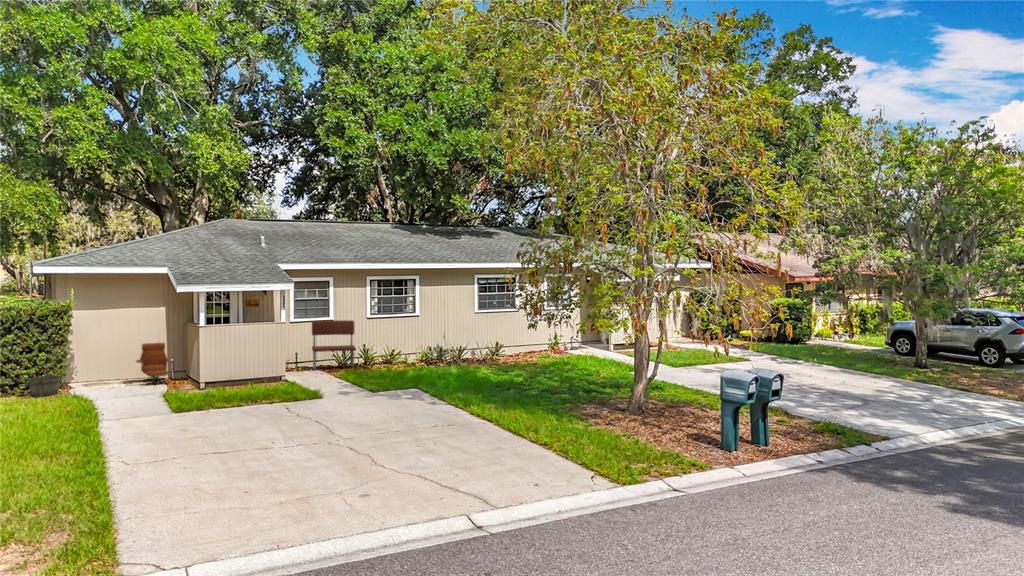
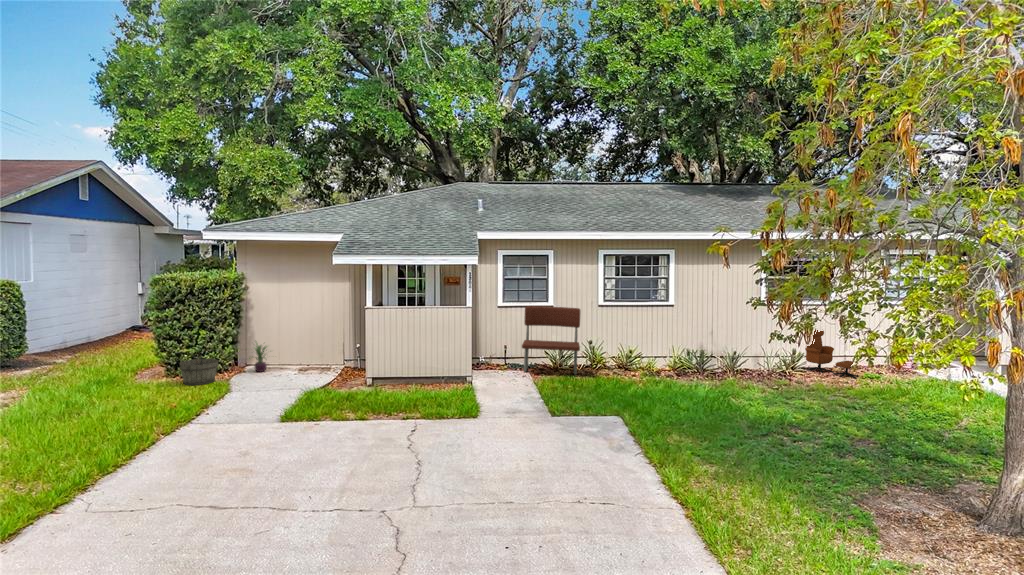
lounge chair: present [136,343,172,385] -> present [805,329,858,379]
decorative plant: none [68,359,104,386] -> present [249,343,267,372]

